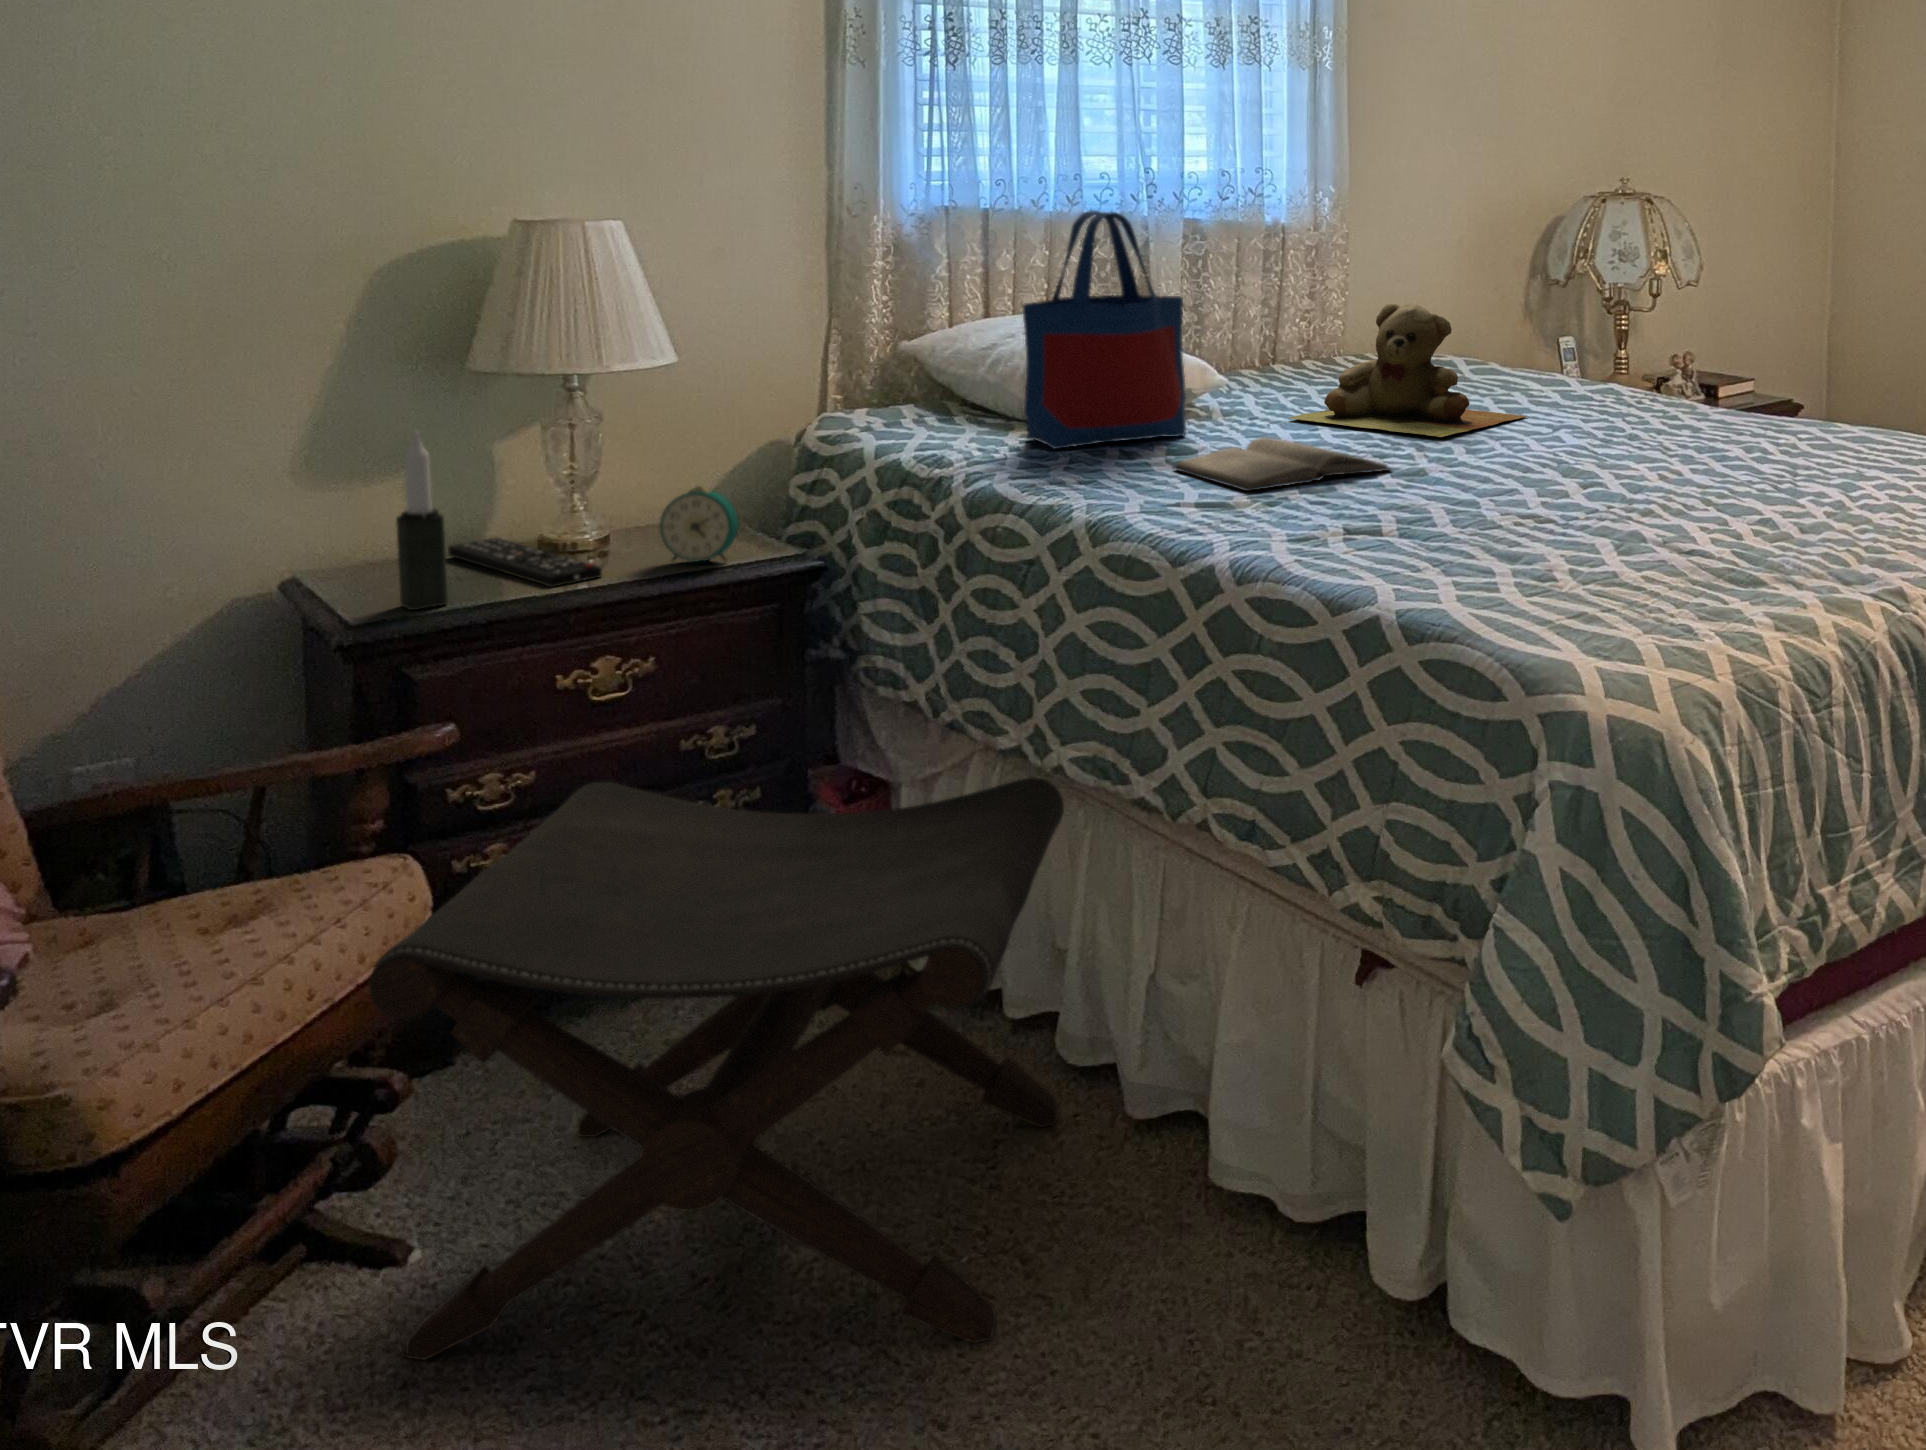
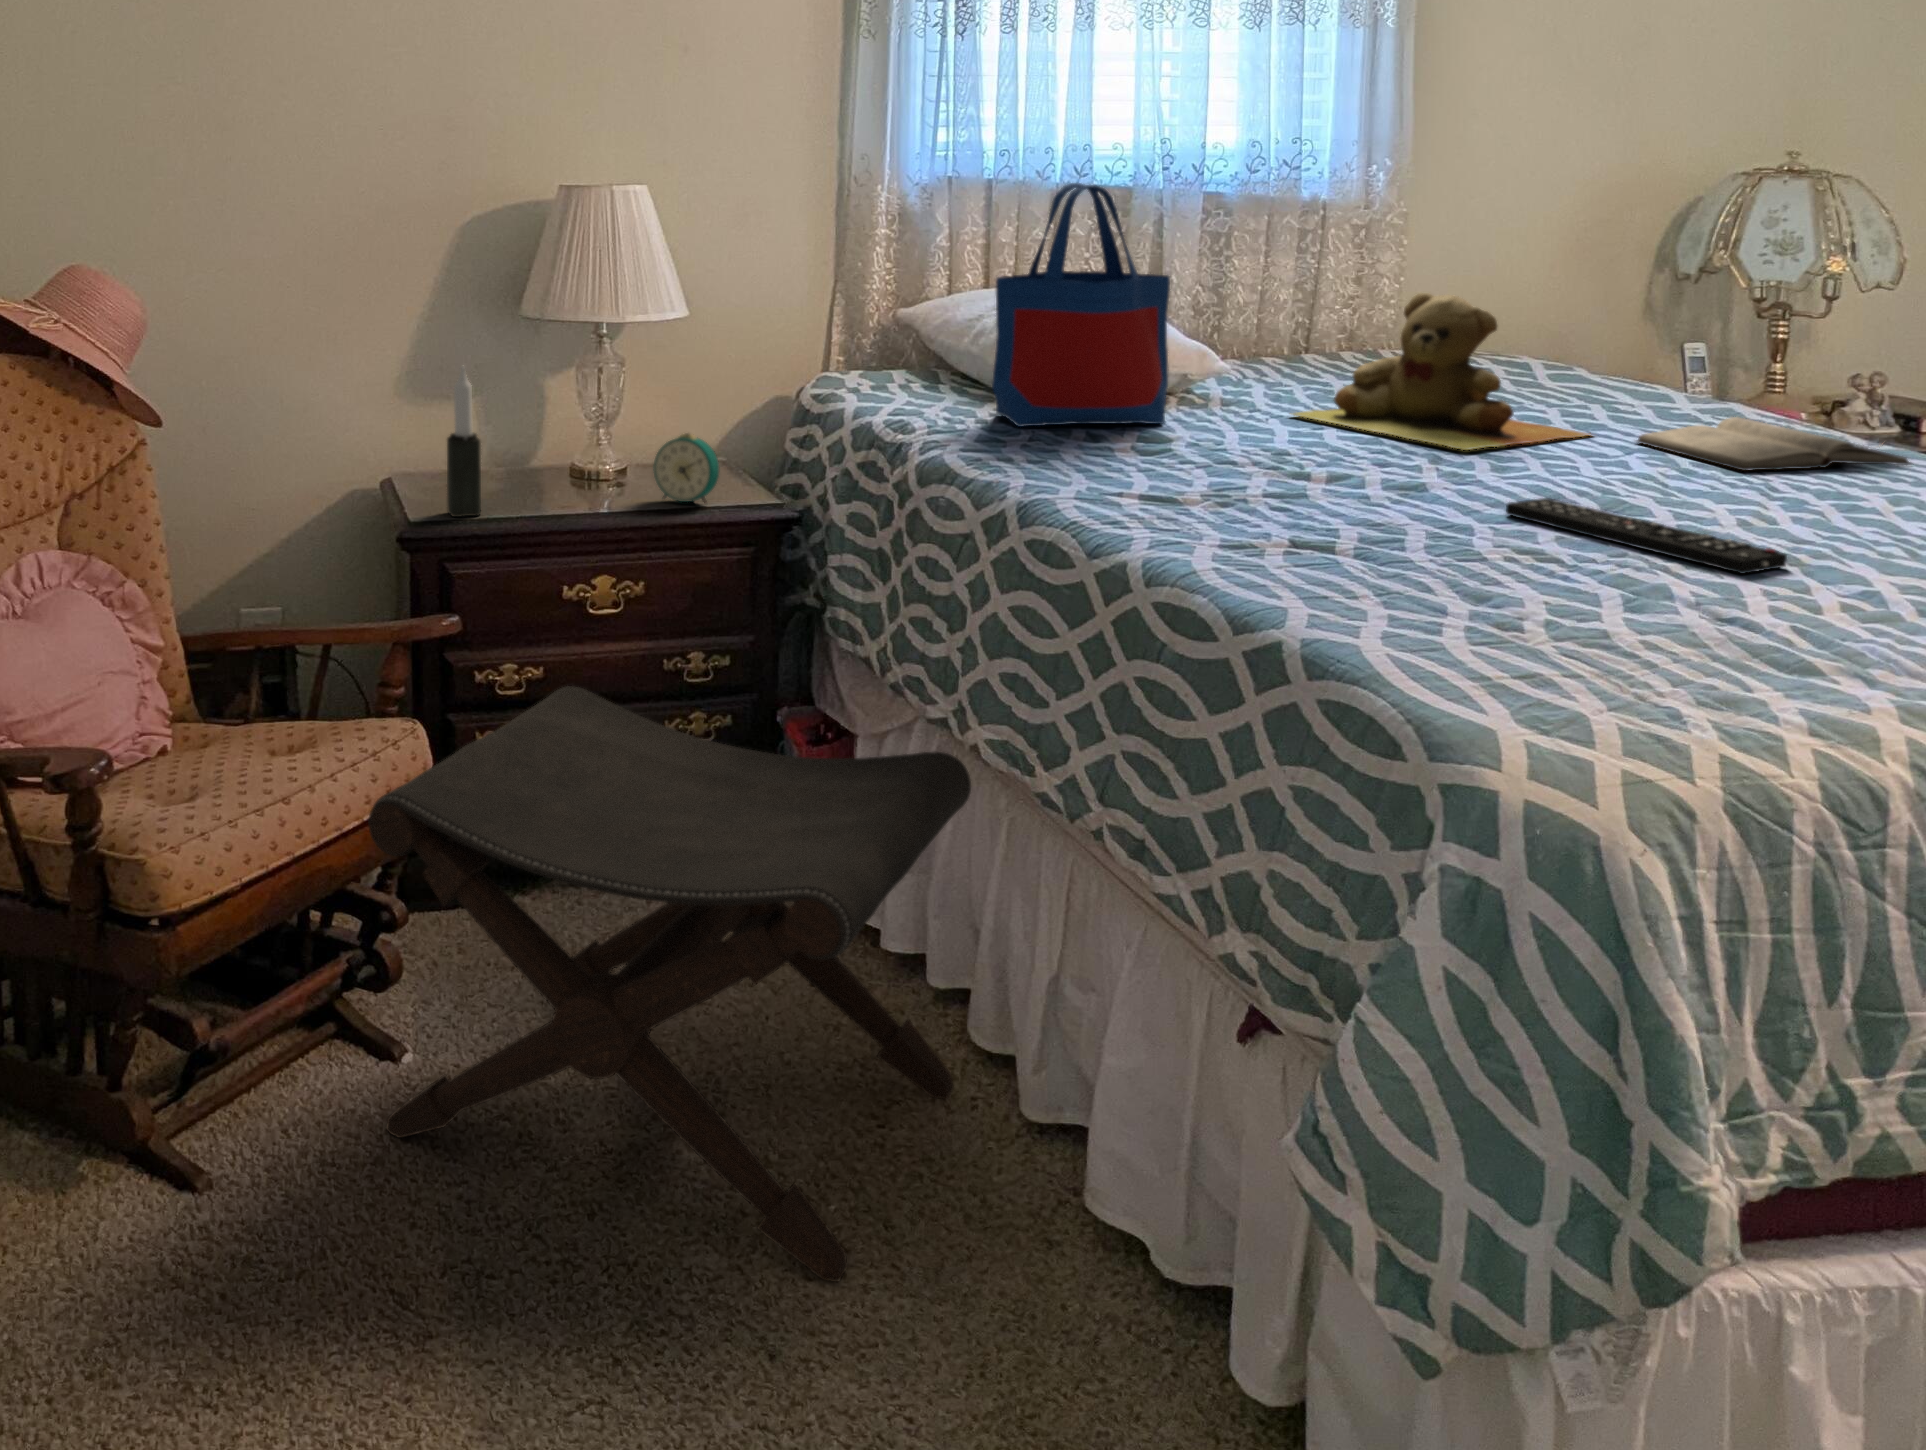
diary: present [1174,437,1391,491] -> present [1636,417,1911,471]
remote control: present [448,538,602,587] -> present [1506,498,1787,574]

